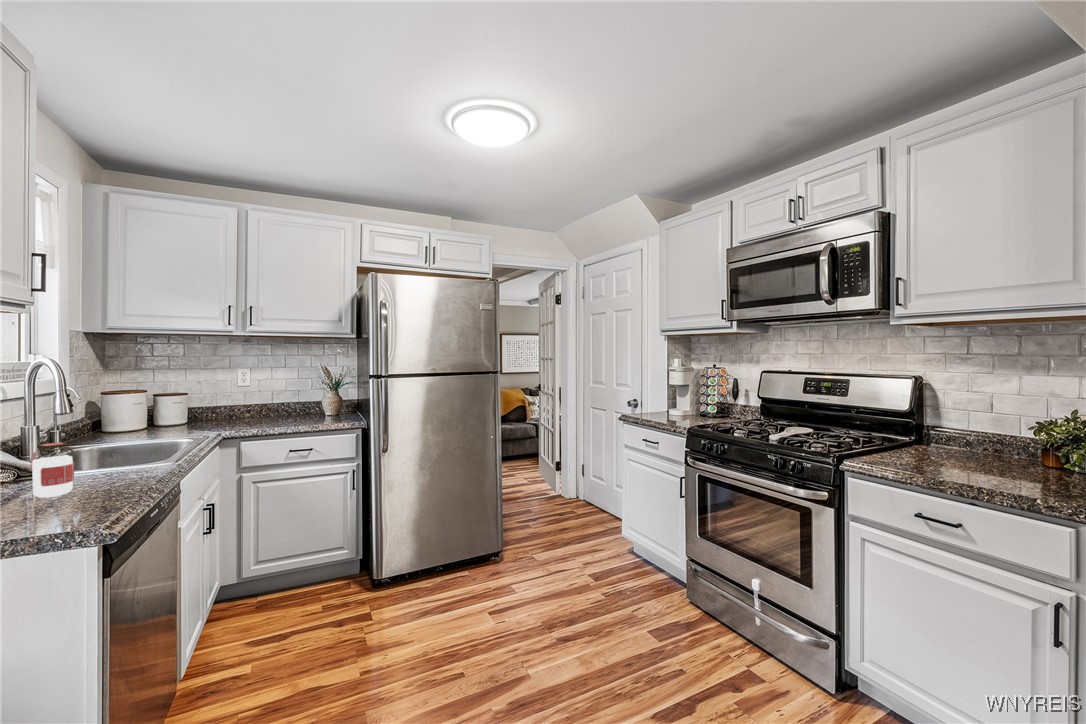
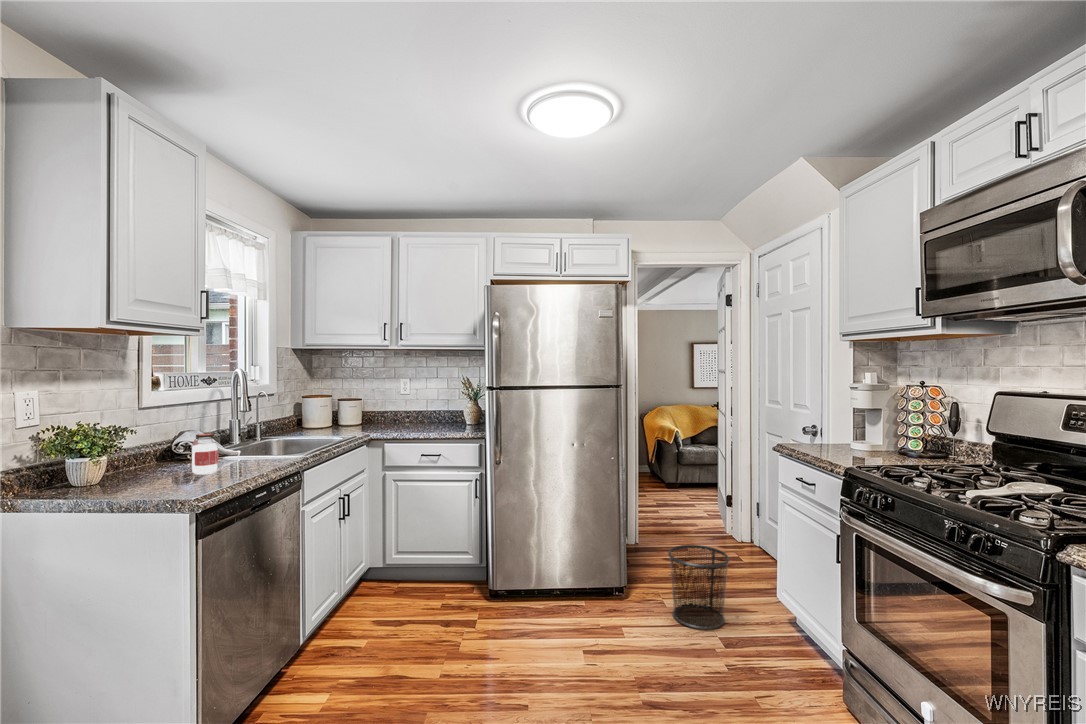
waste bin: none [540,505,589,573] -> present [668,545,729,630]

